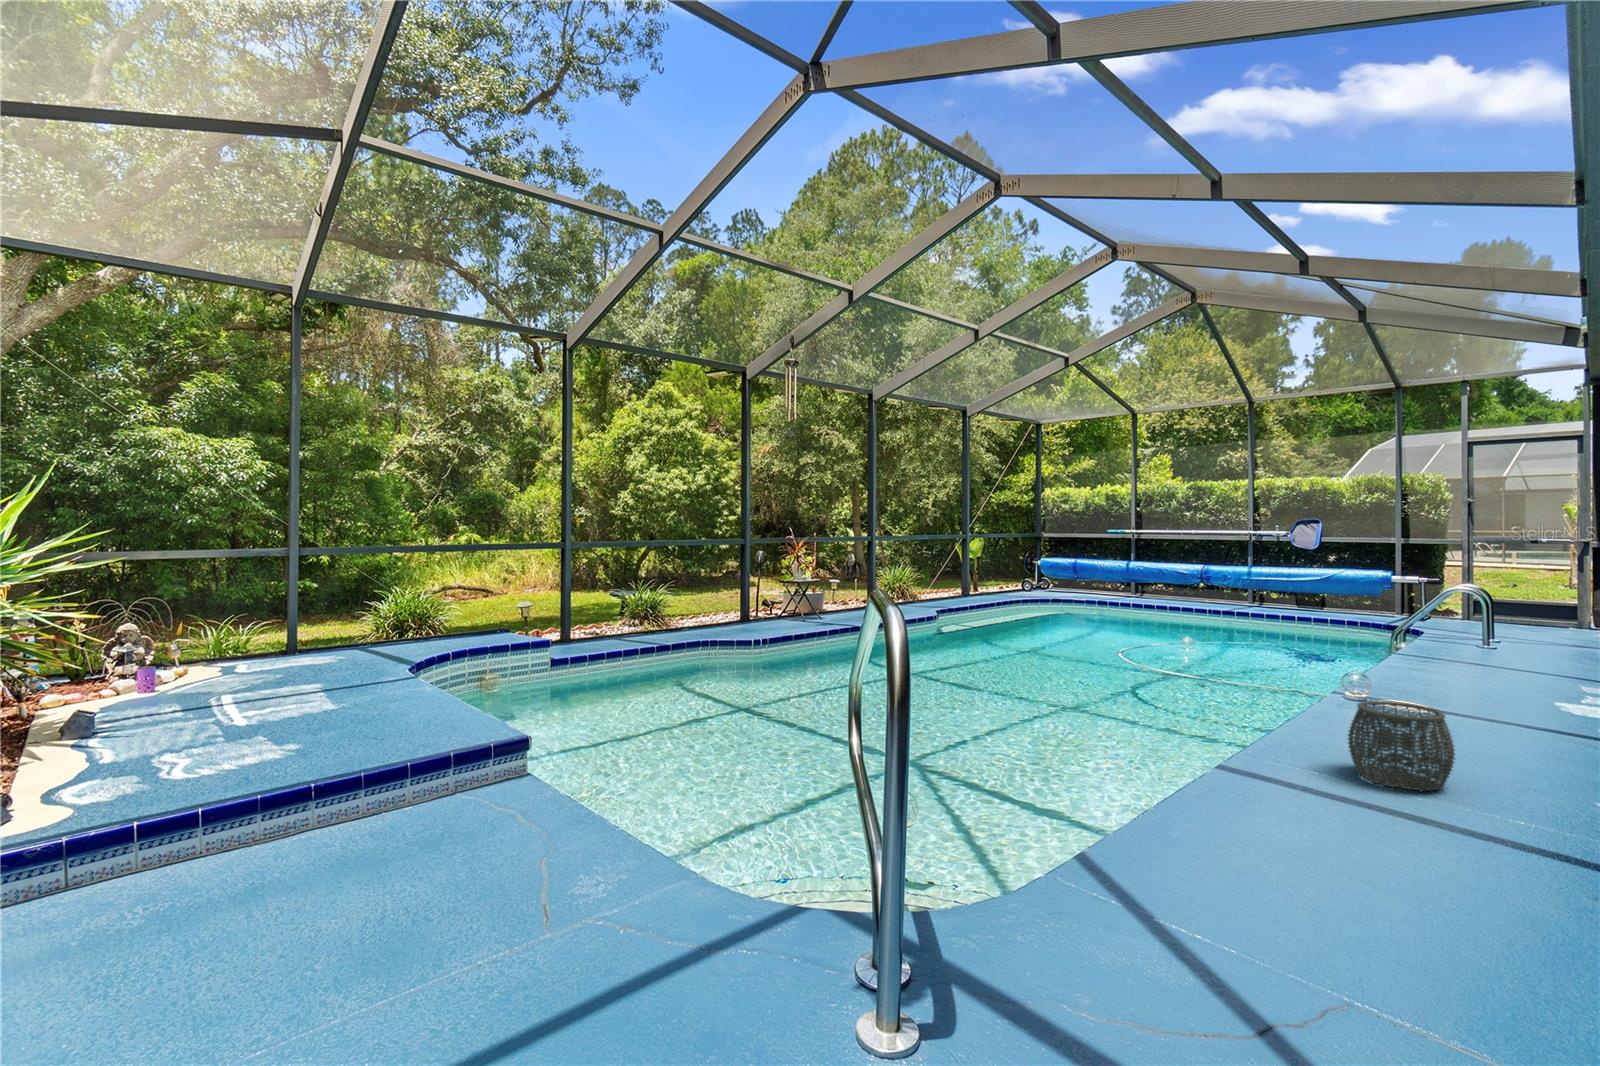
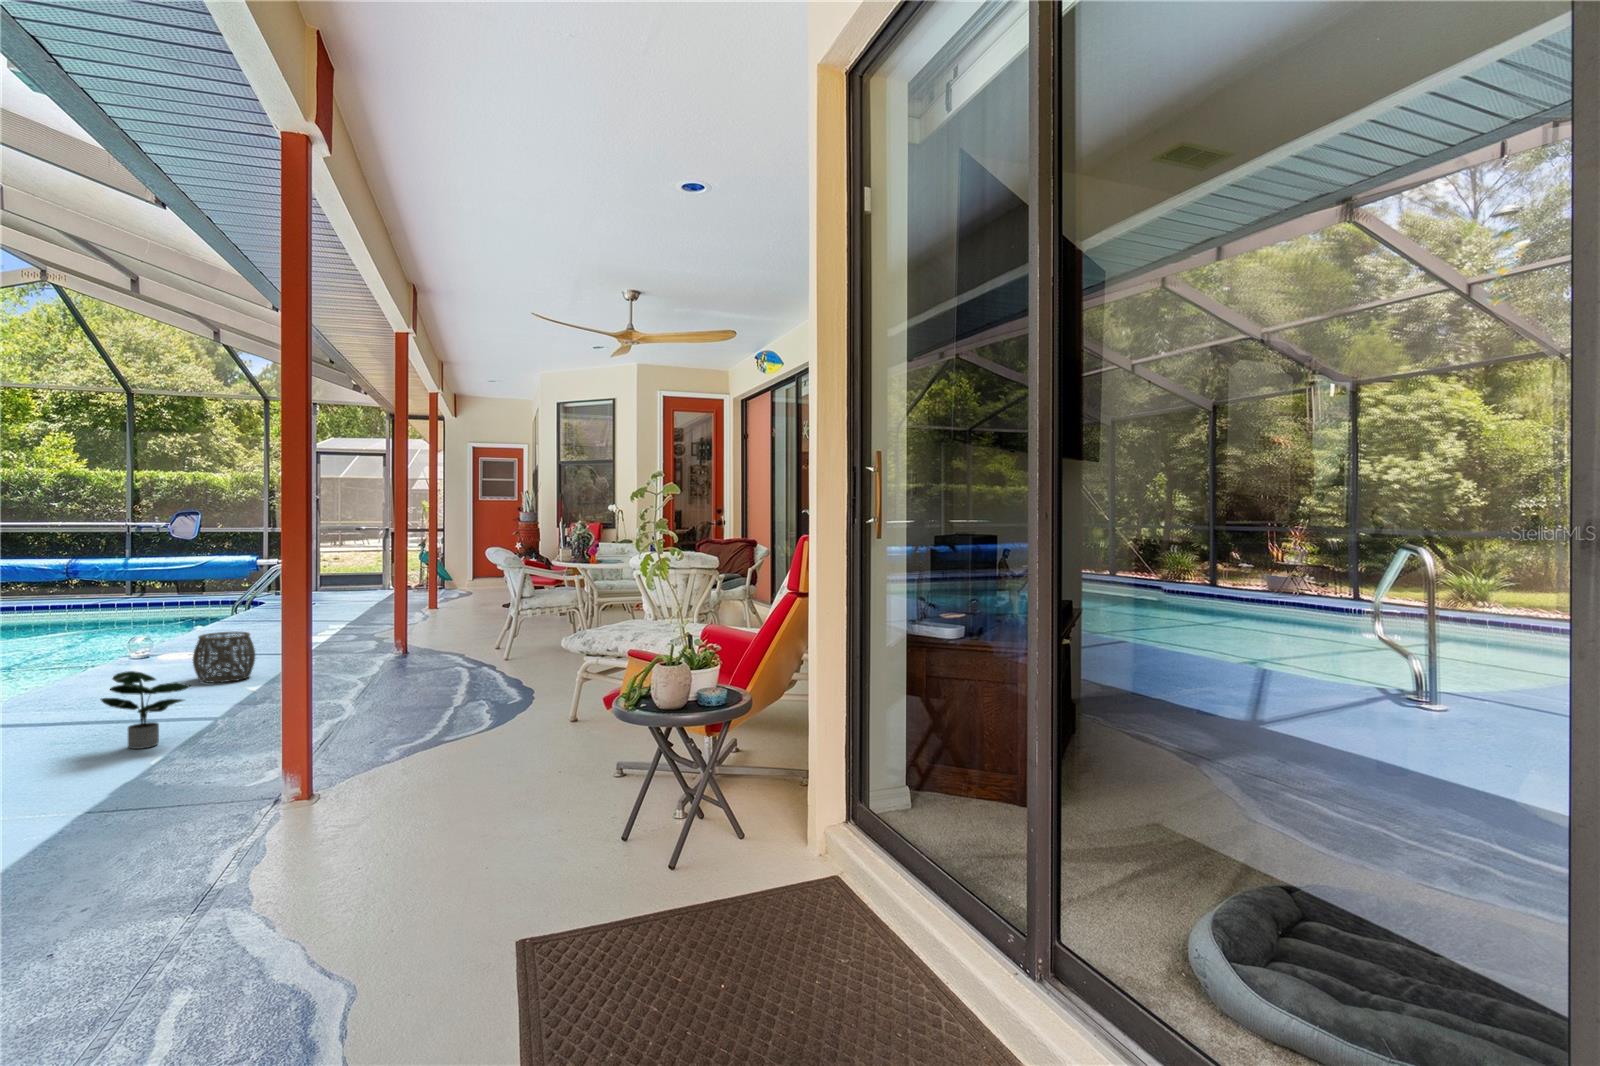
potted plant: none [1225,787,1386,952] -> present [100,671,191,749]

